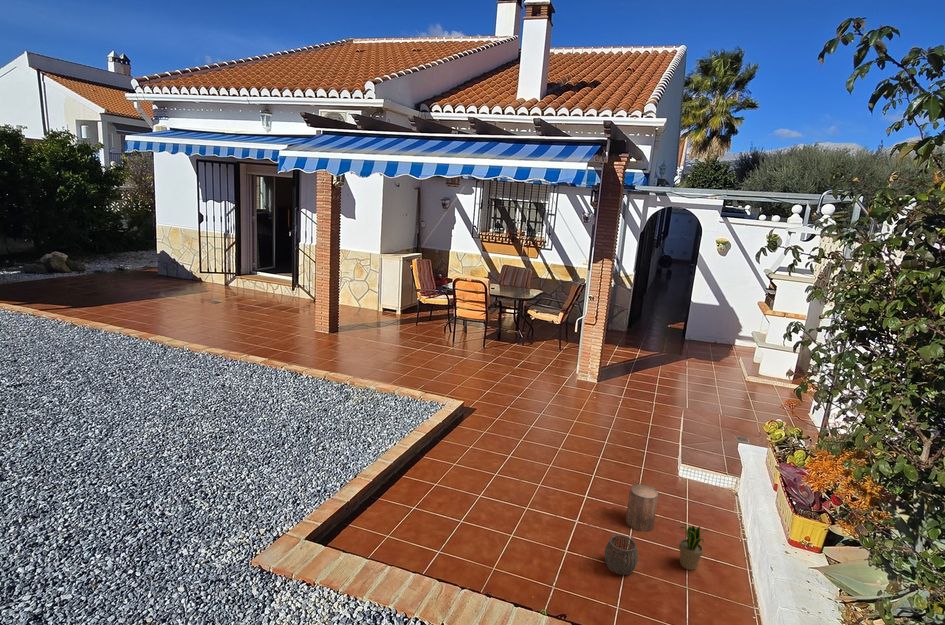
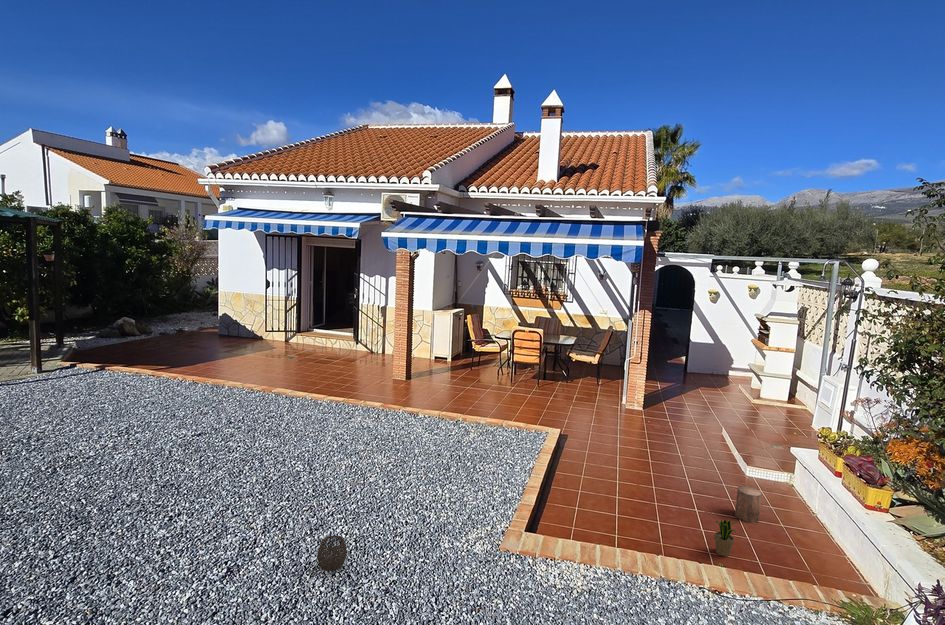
potted plant: present [679,526,707,570] -> present [714,520,736,556]
woven basket: present [605,535,638,575] -> present [317,535,347,571]

